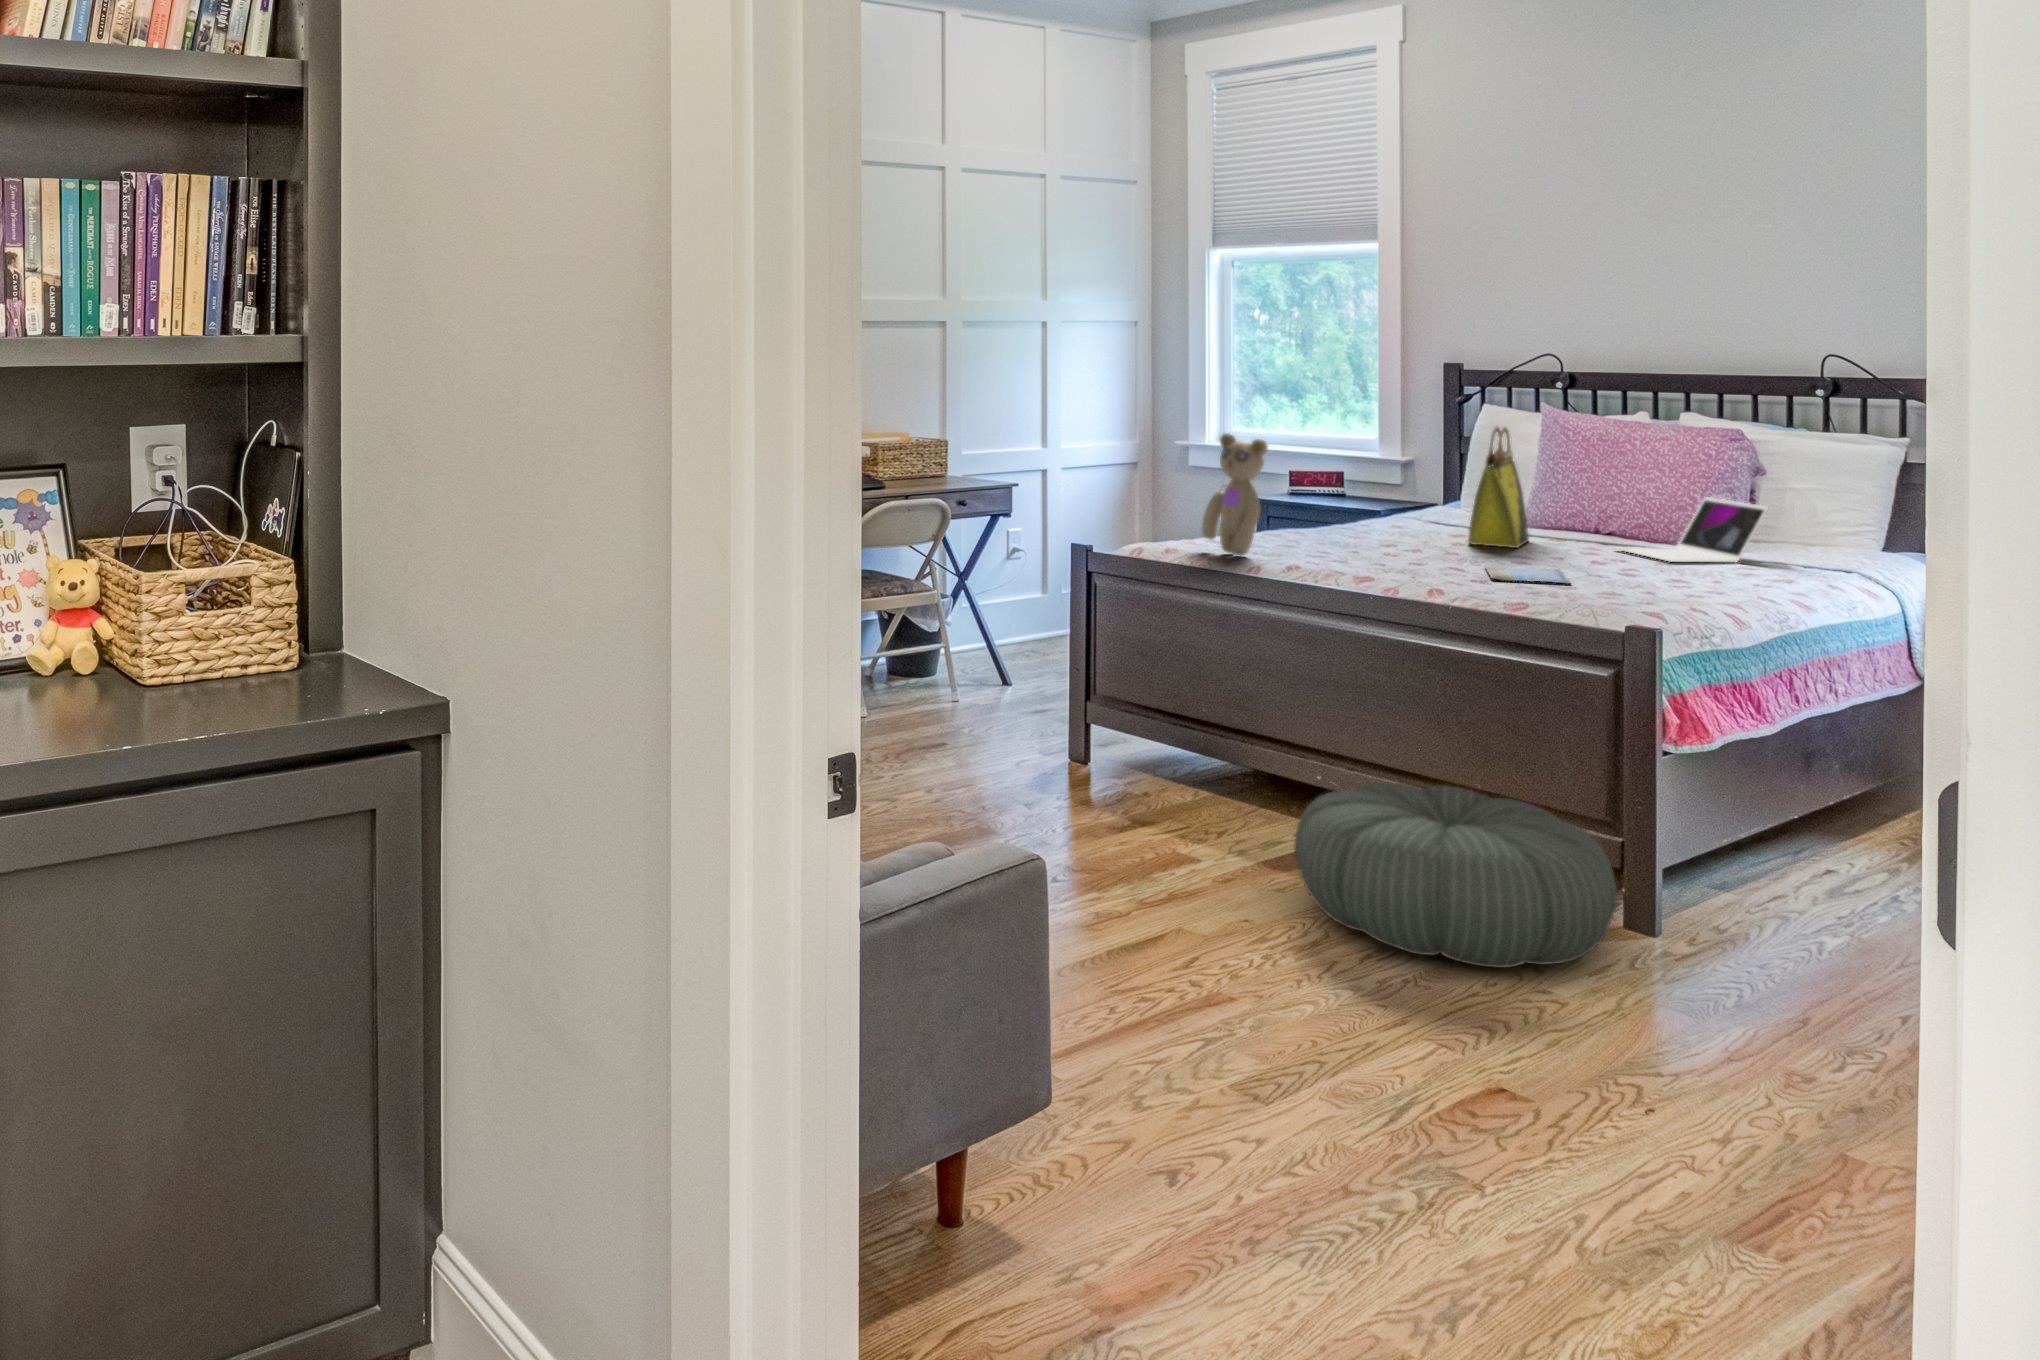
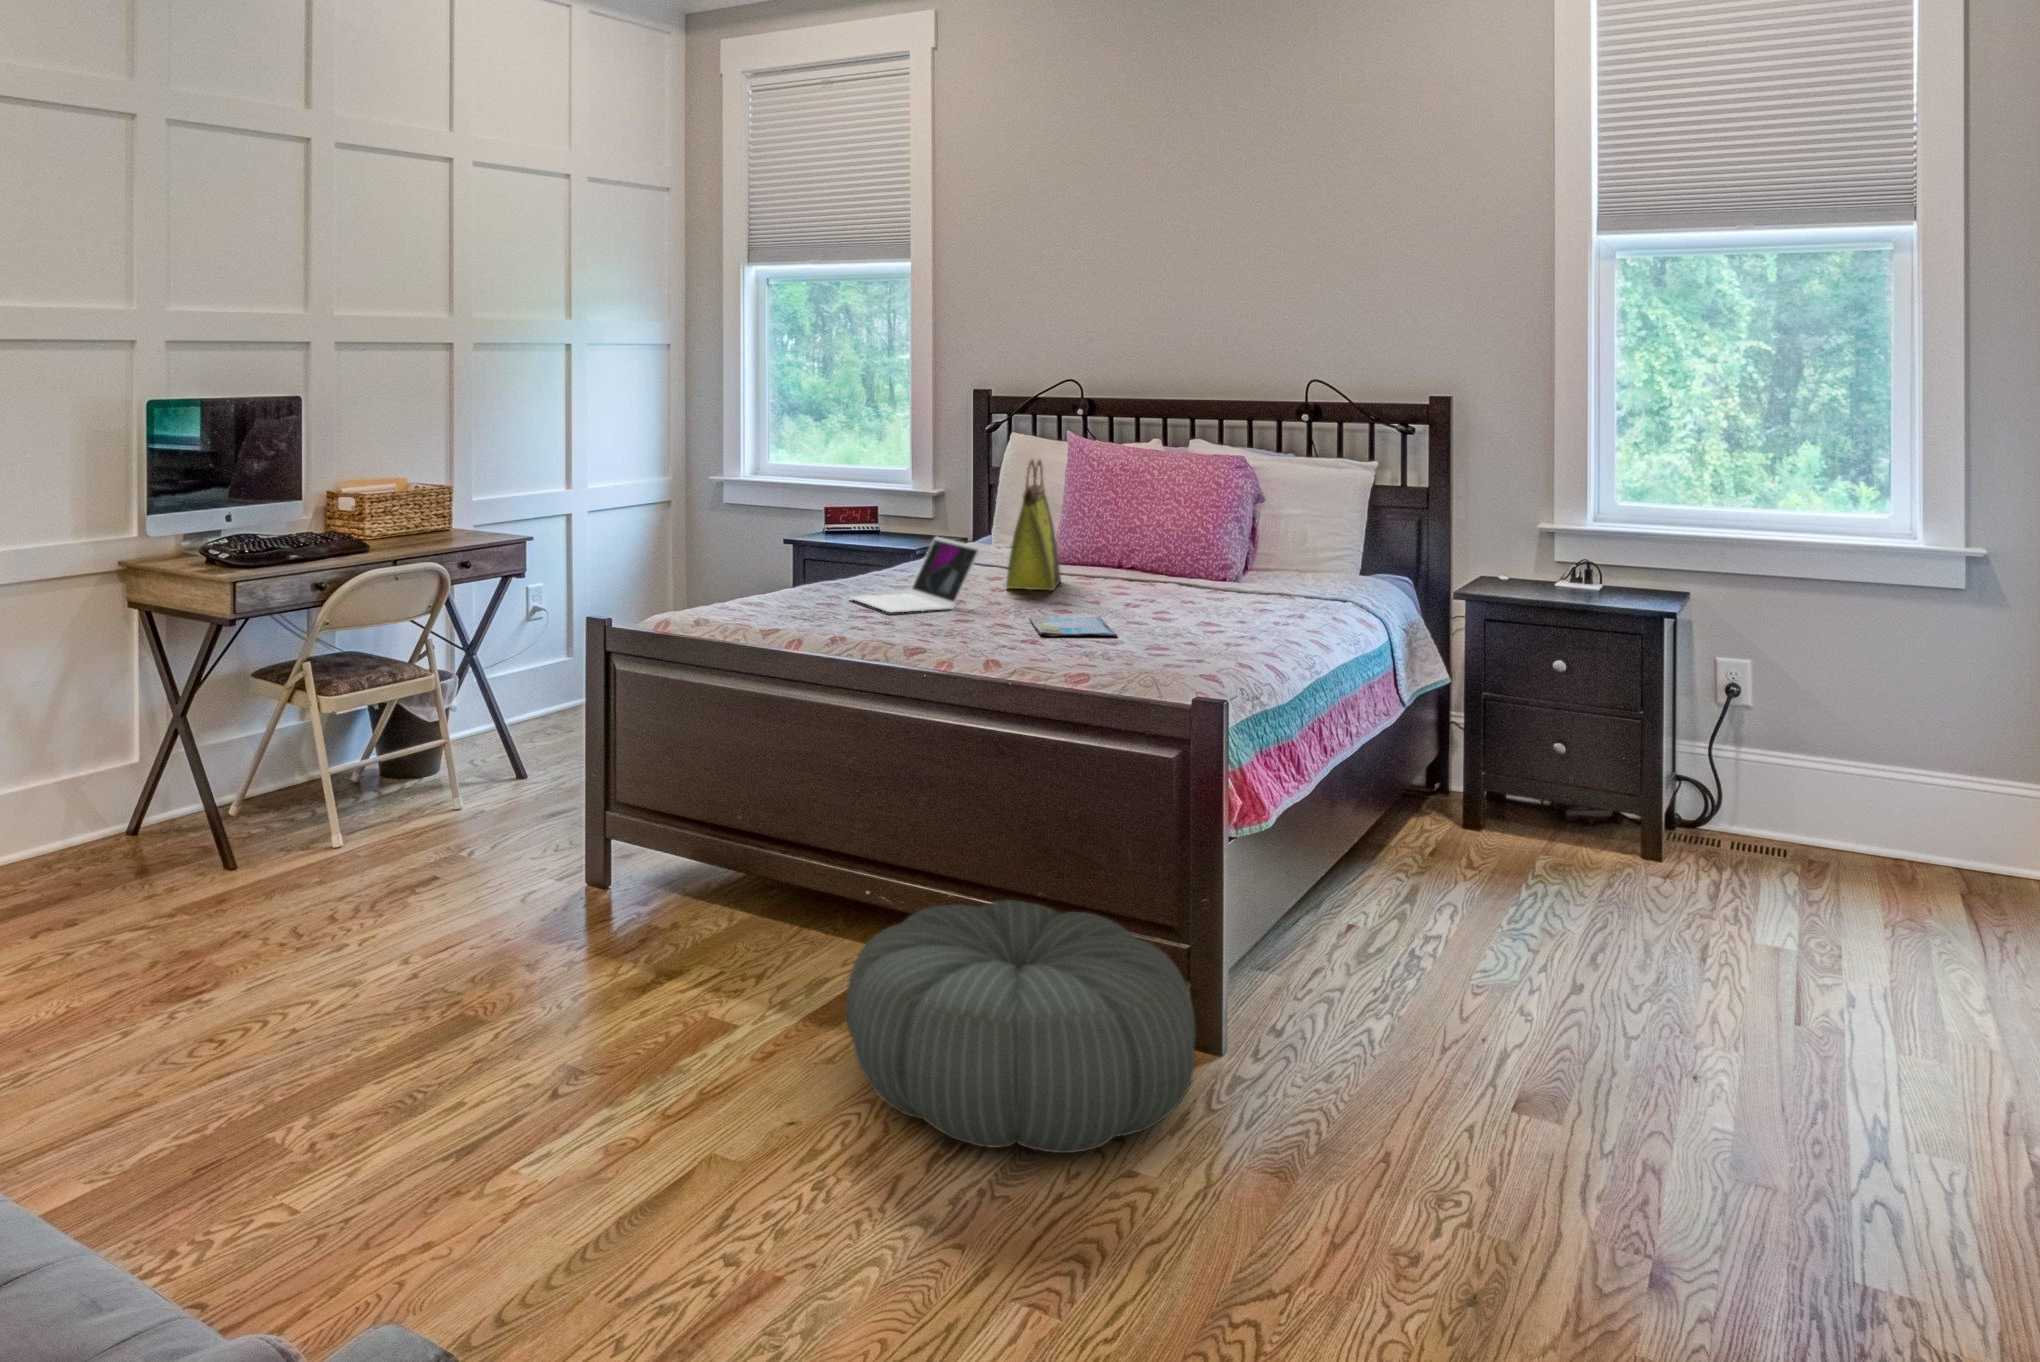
teddy bear: present [1202,433,1268,556] -> none [737,473,809,619]
laptop: present [1619,497,1768,562] -> present [850,537,980,612]

